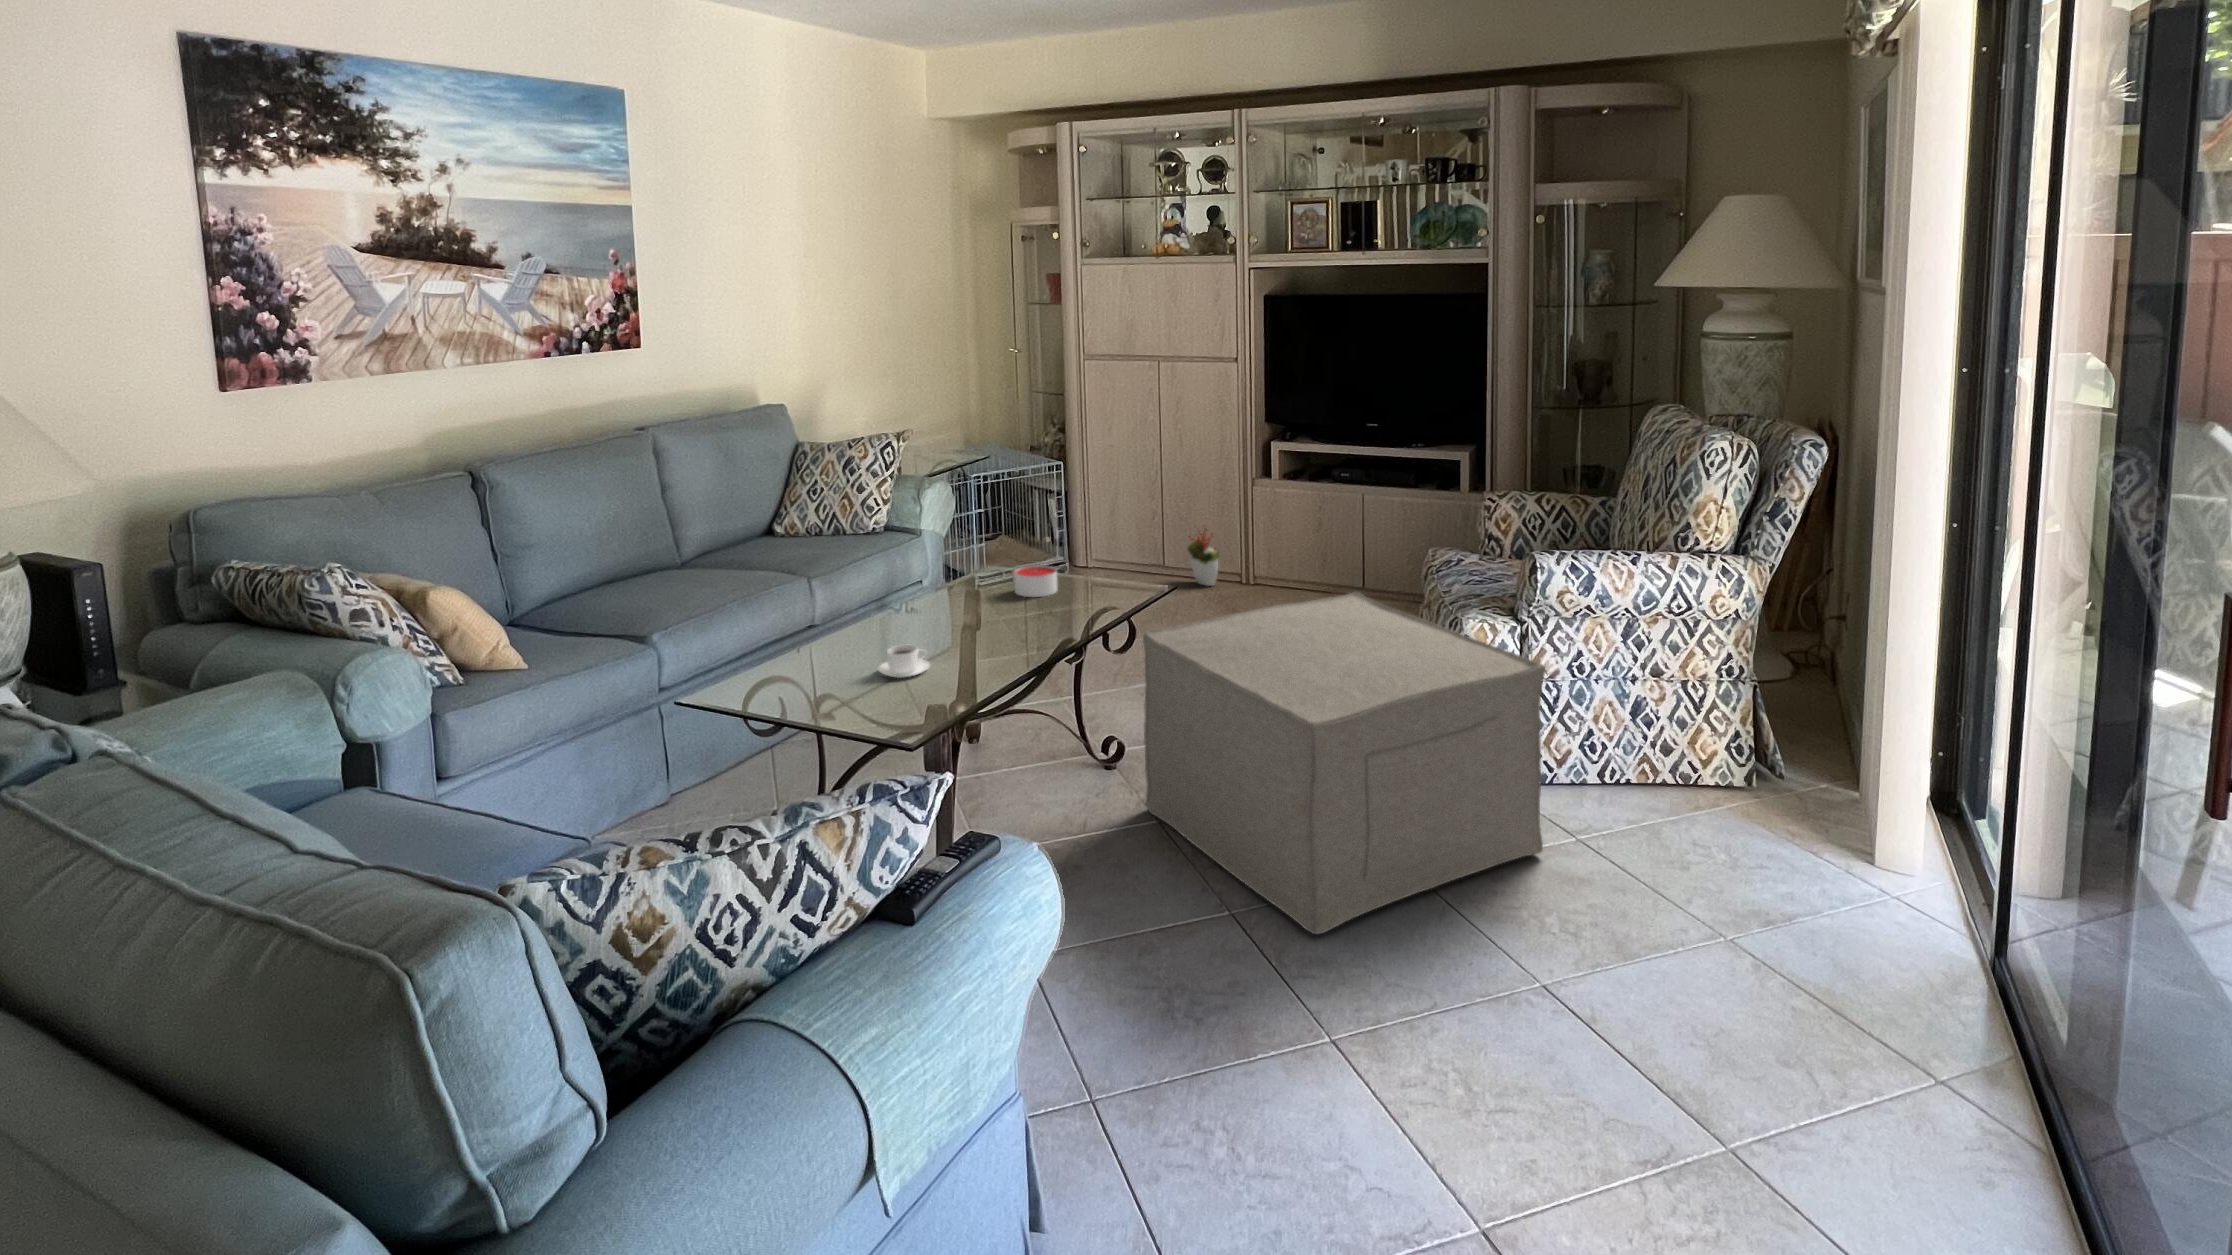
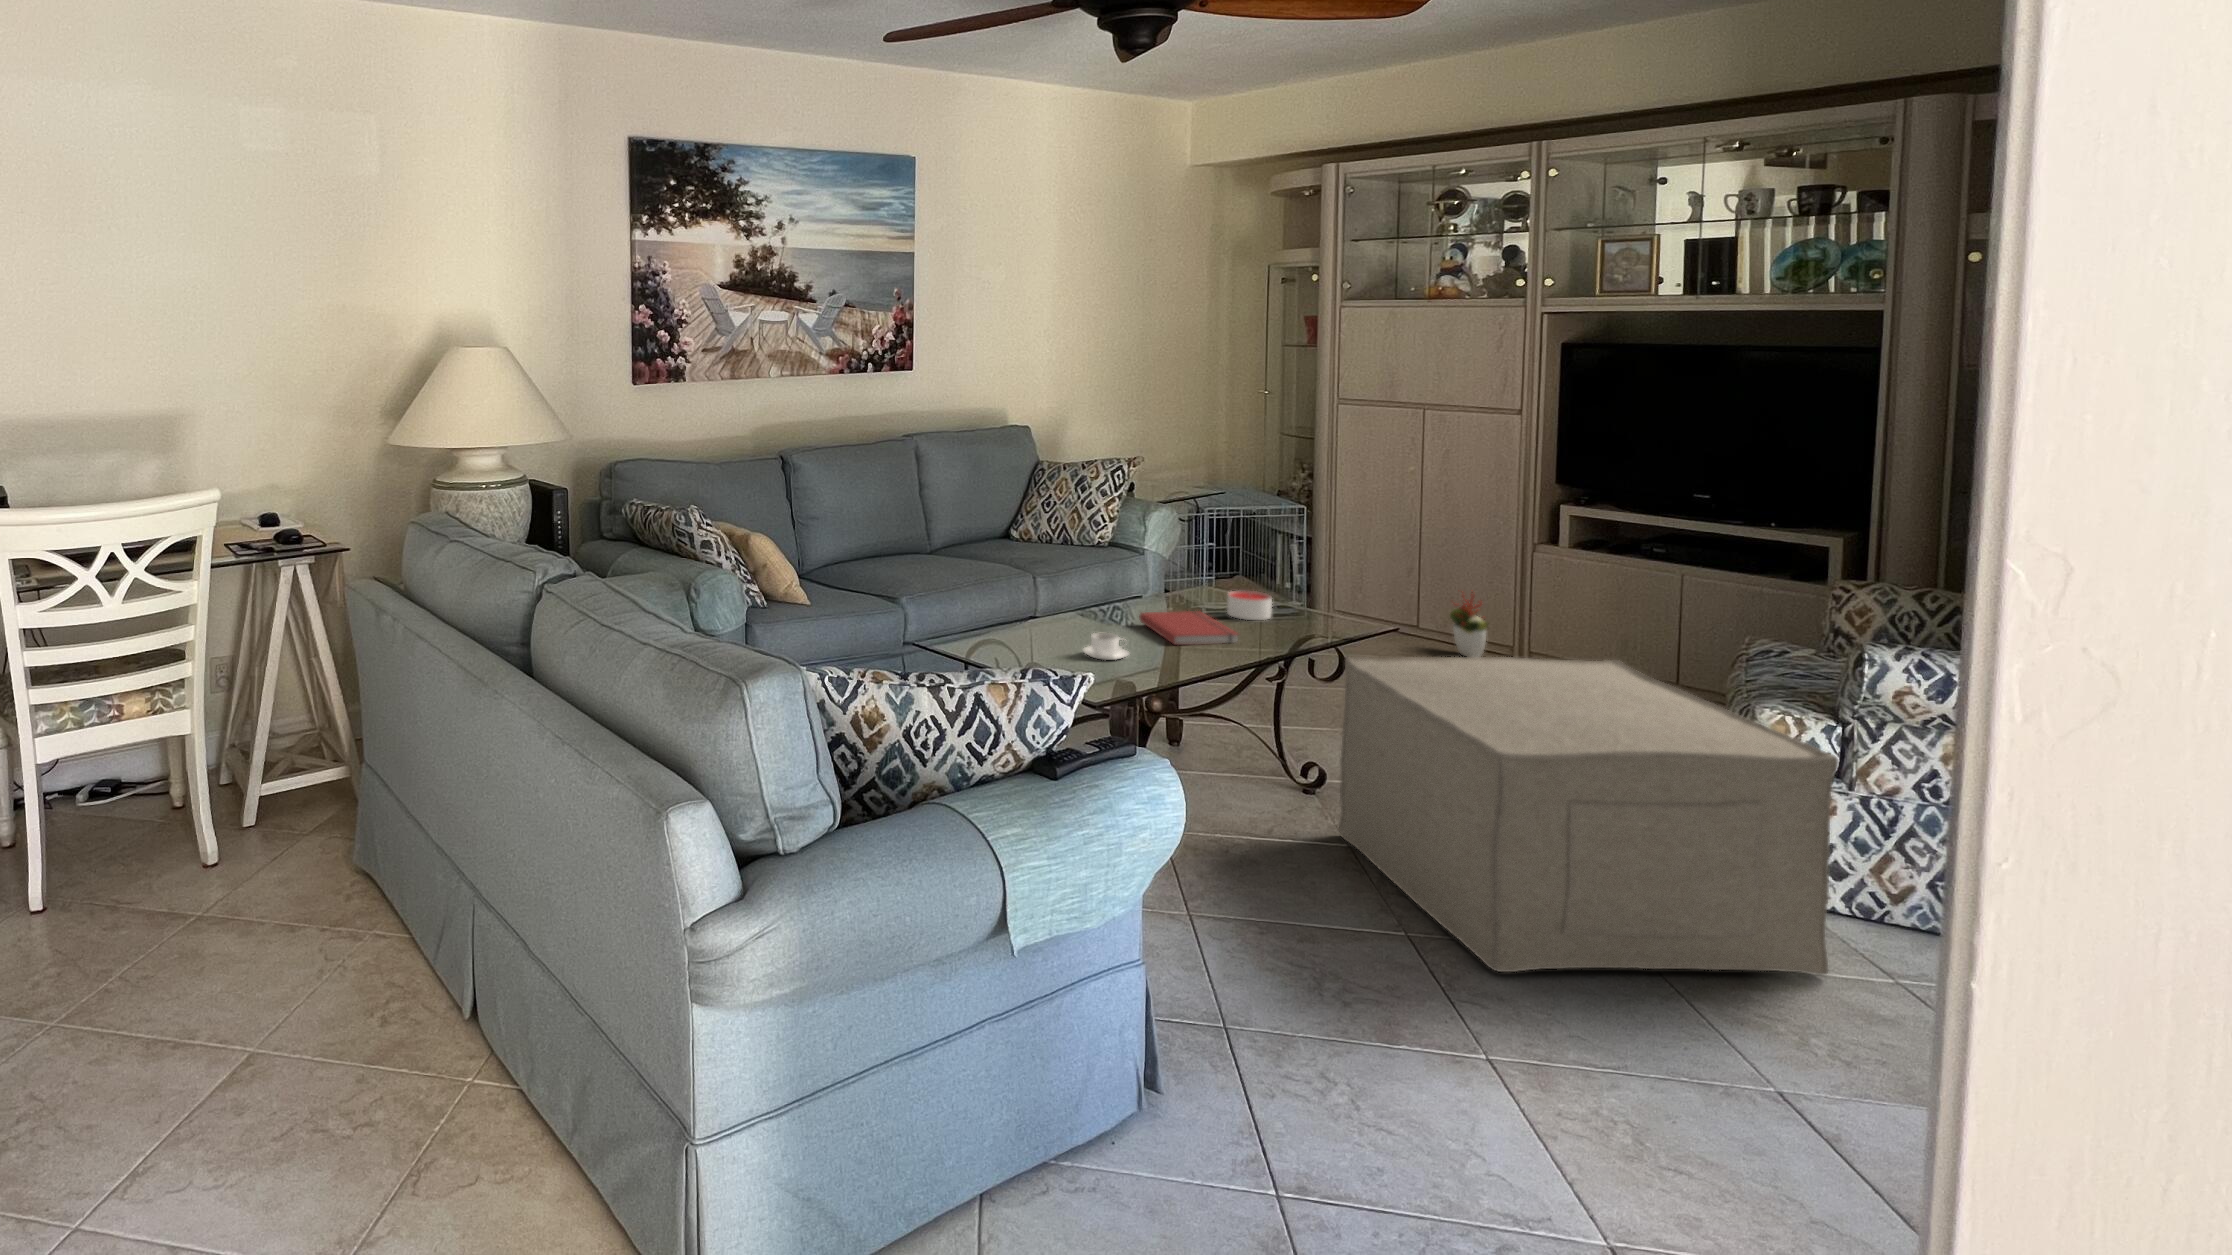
book: none [930,596,1037,643] -> present [1139,611,1238,645]

